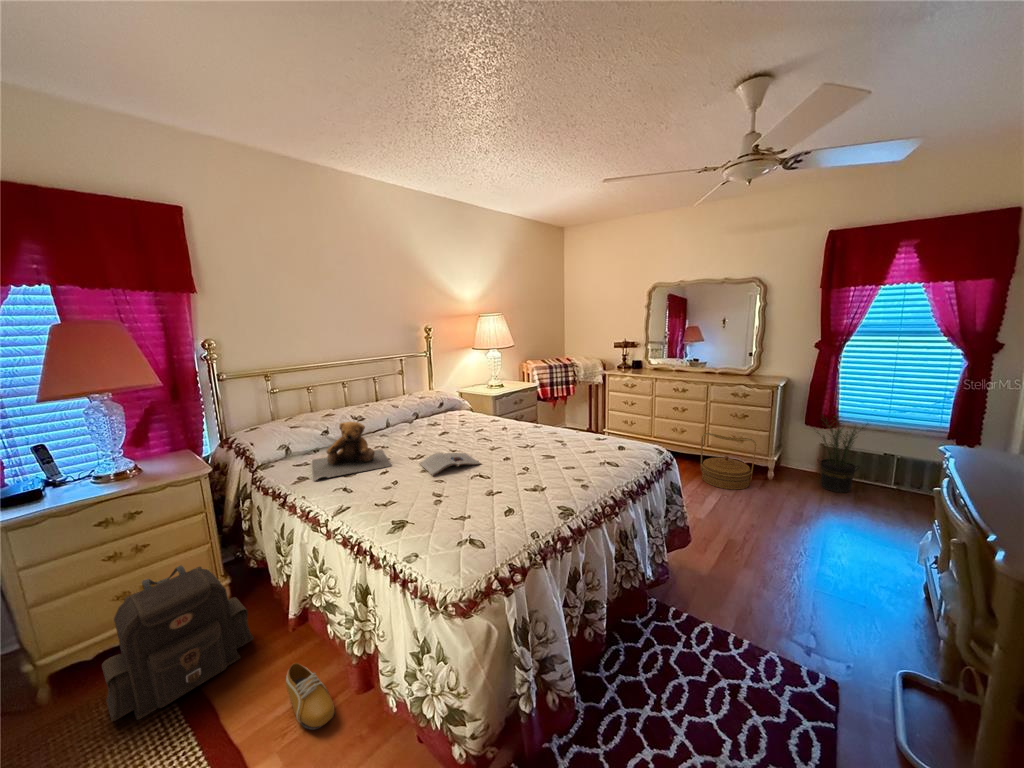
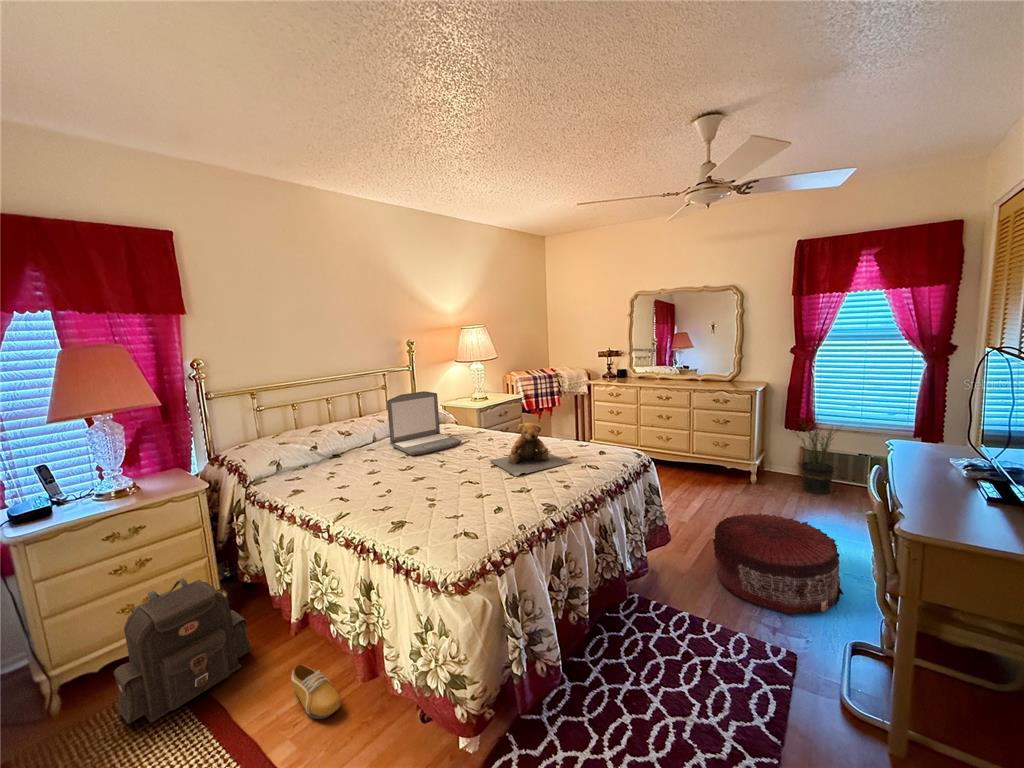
laptop: none [402,377,476,443] -> present [387,391,461,455]
teddy bear: present [312,422,392,480] -> present [490,423,571,476]
woven basket: present [701,433,756,490] -> none [686,440,739,495]
magazine: present [419,453,481,476] -> none [409,463,469,484]
pouf: none [735,515,884,633] -> present [713,513,843,614]

